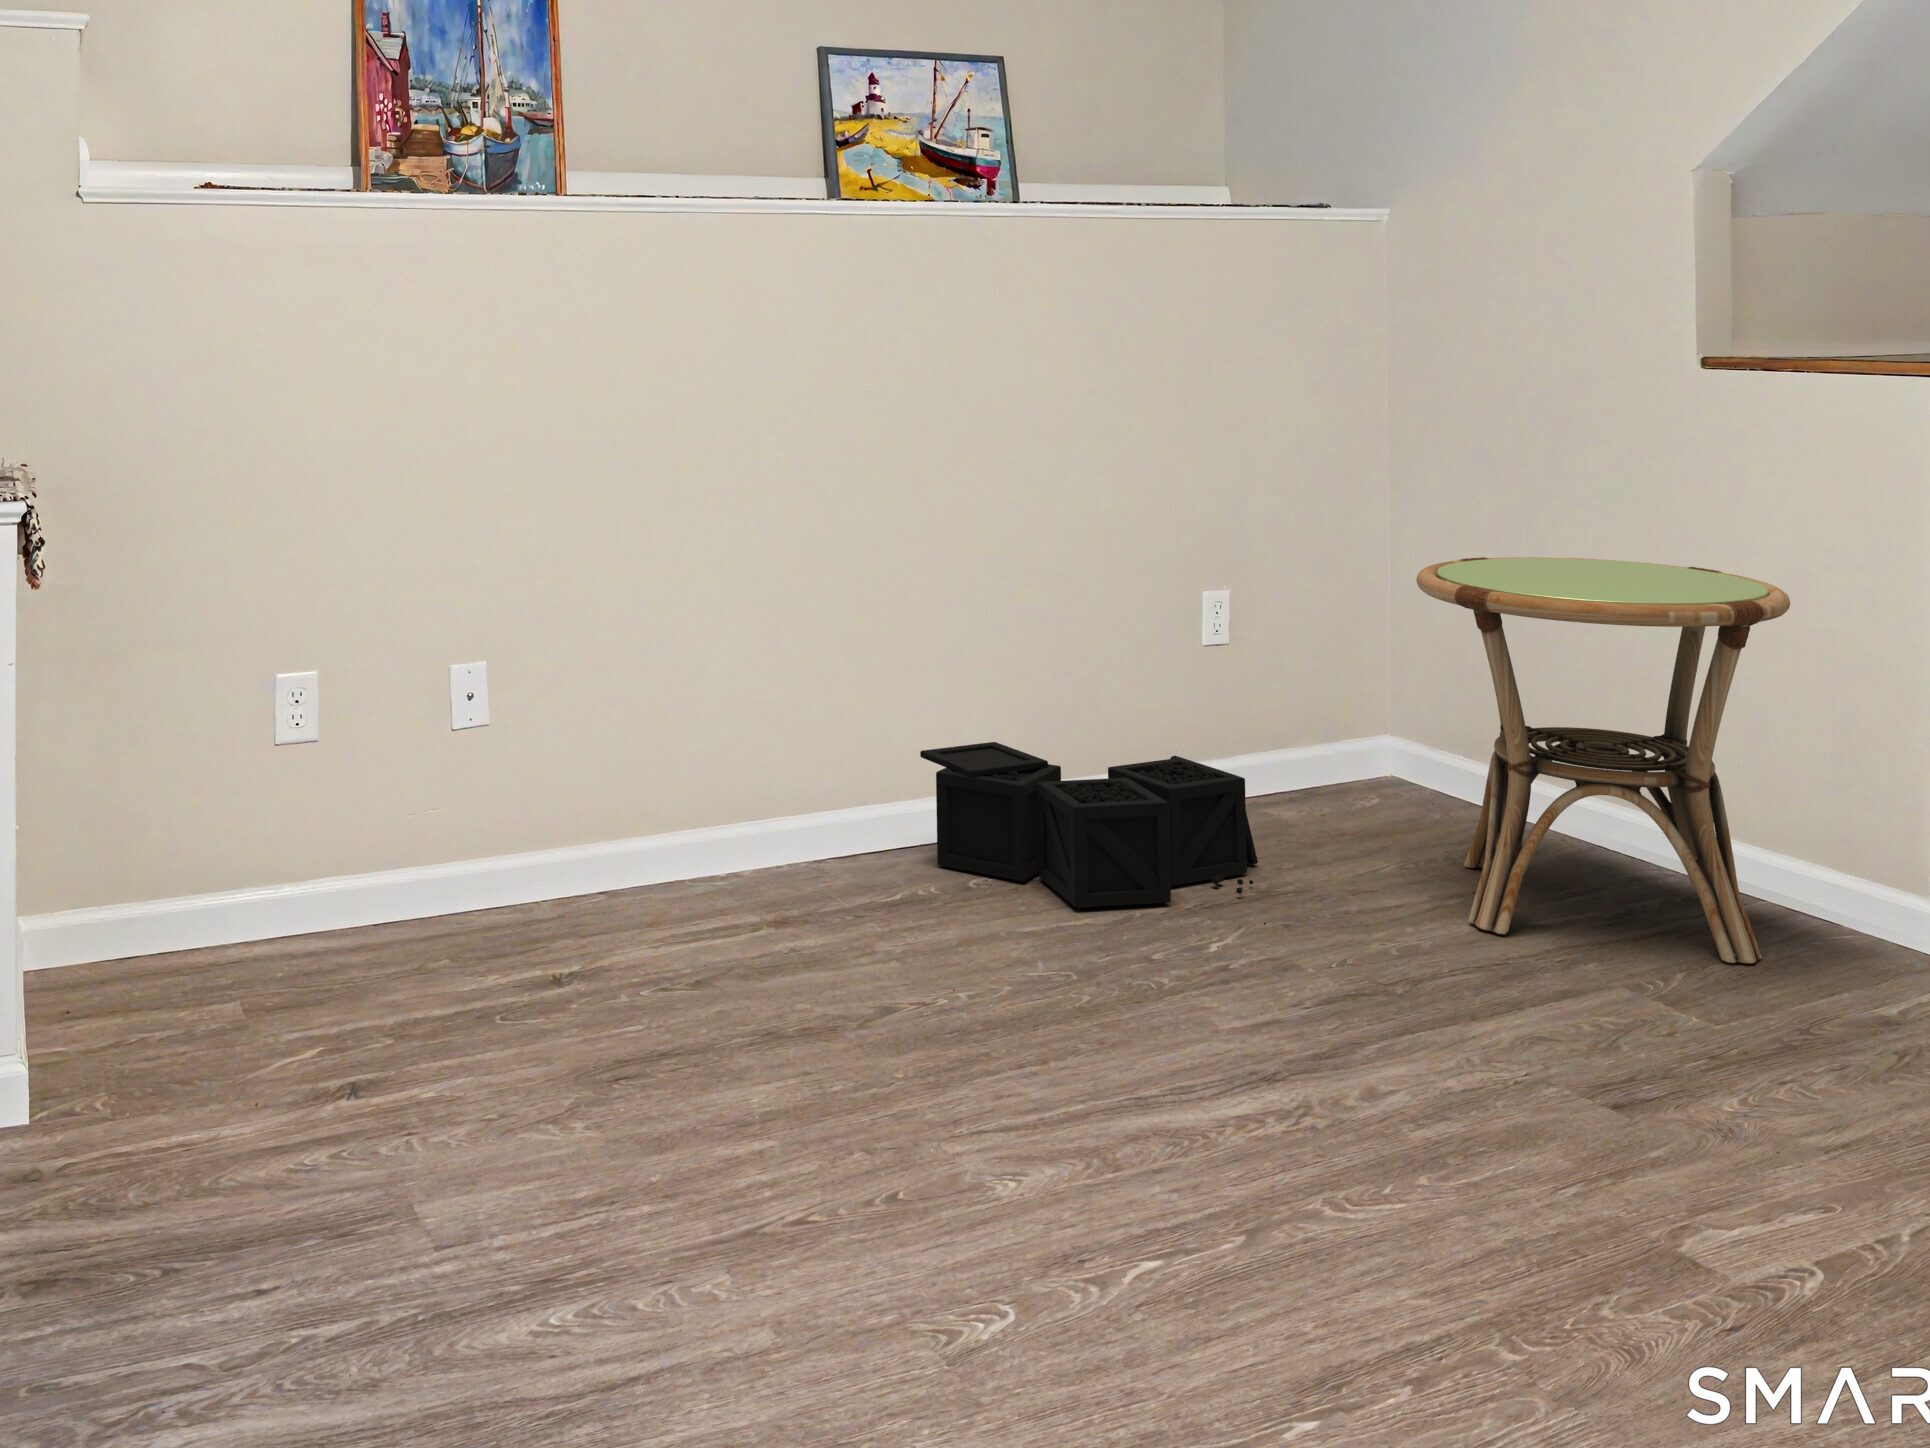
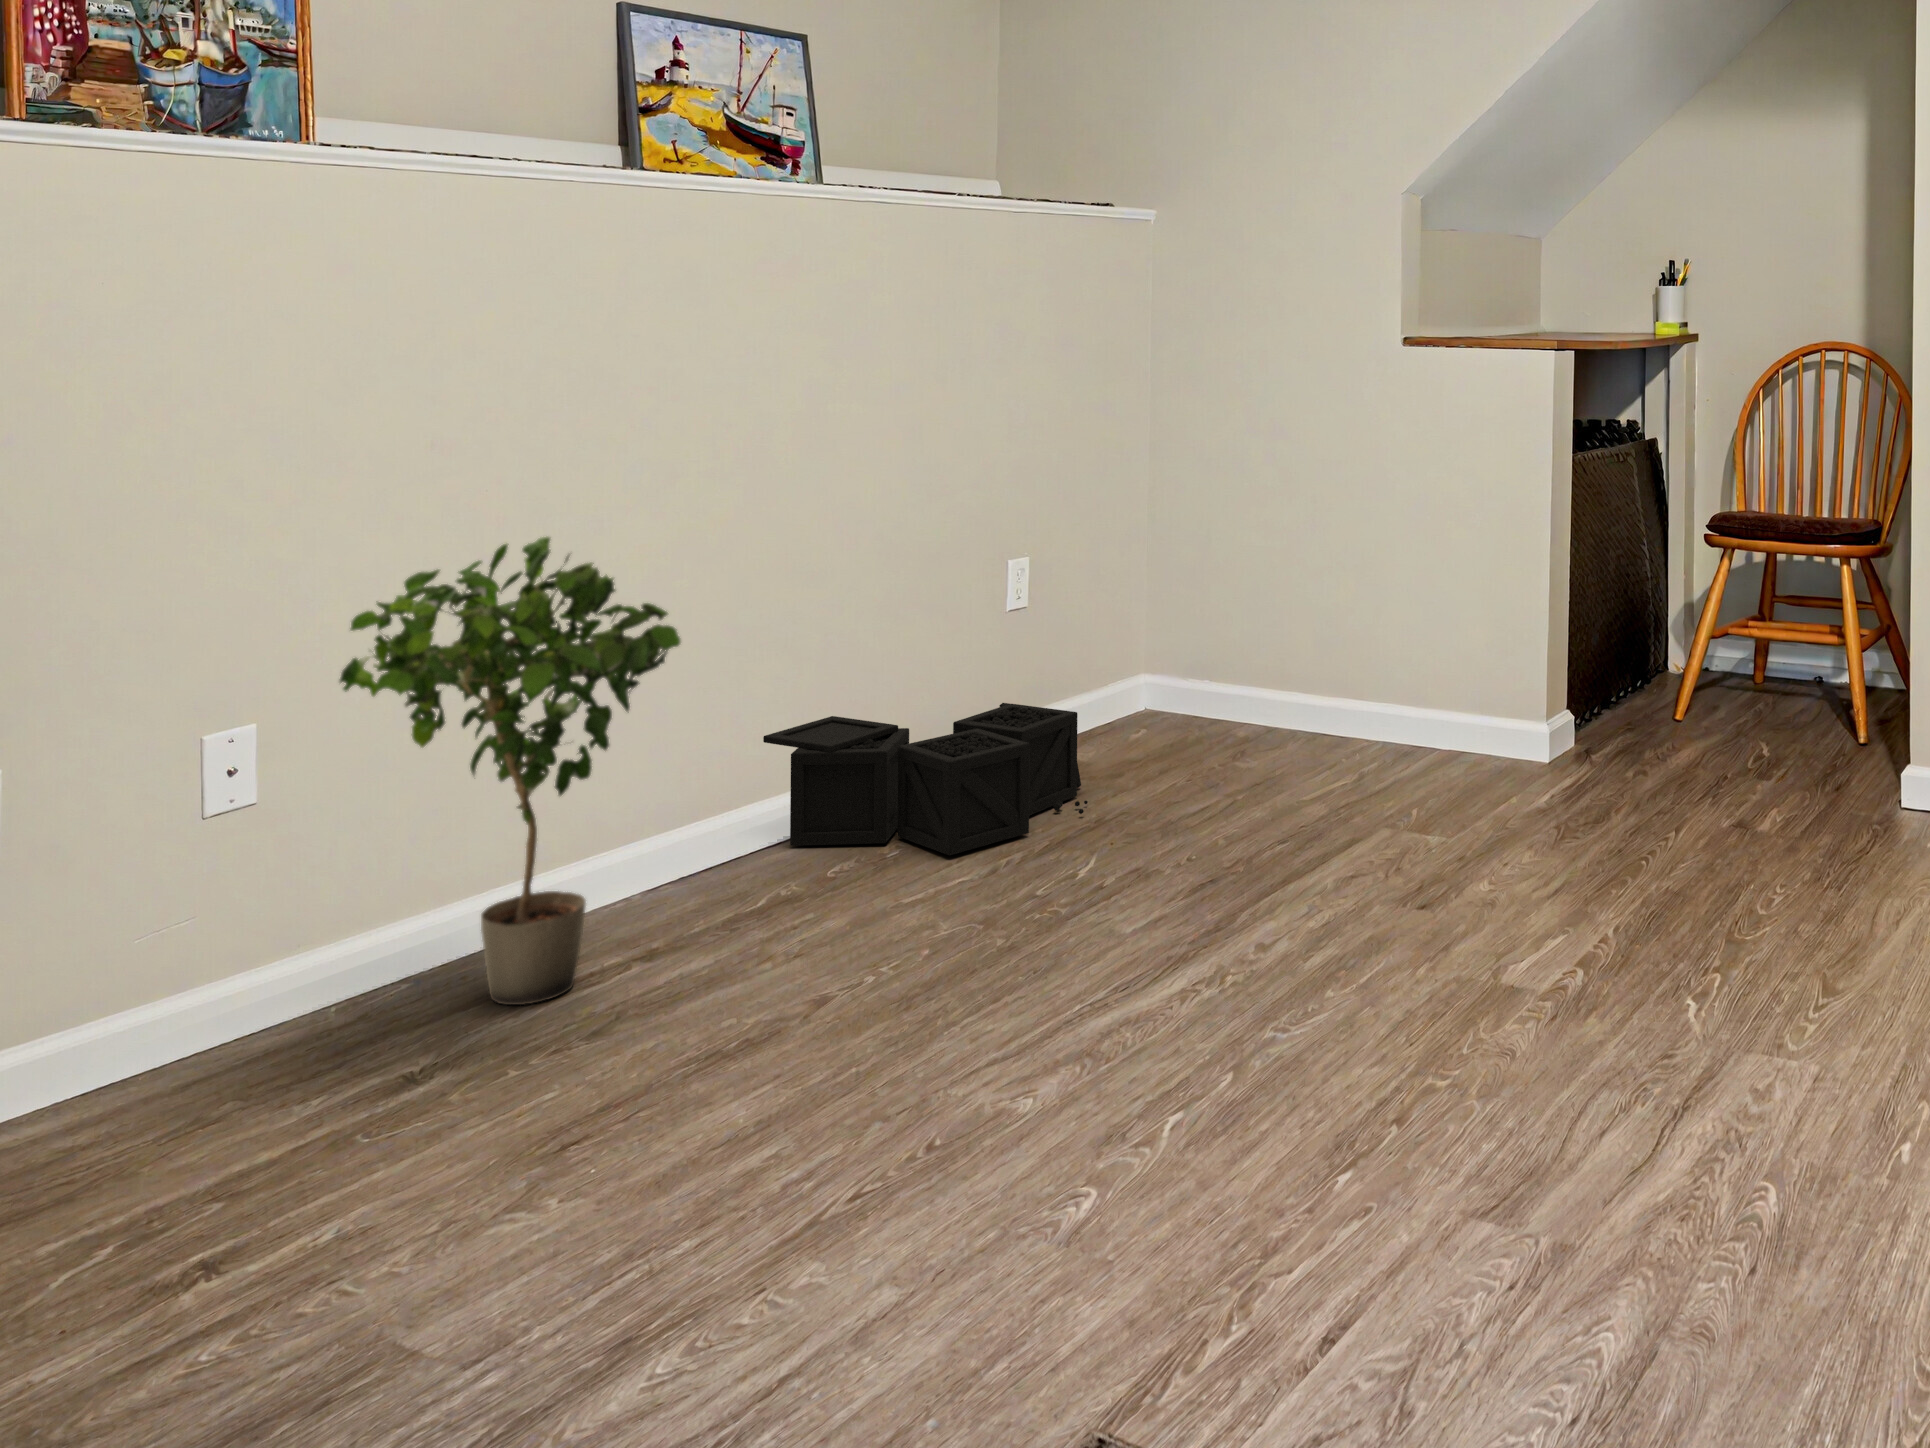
potted plant: none [505,535,758,958] -> present [340,537,681,1005]
side table: present [1416,557,1790,963] -> none [1217,499,1473,803]

